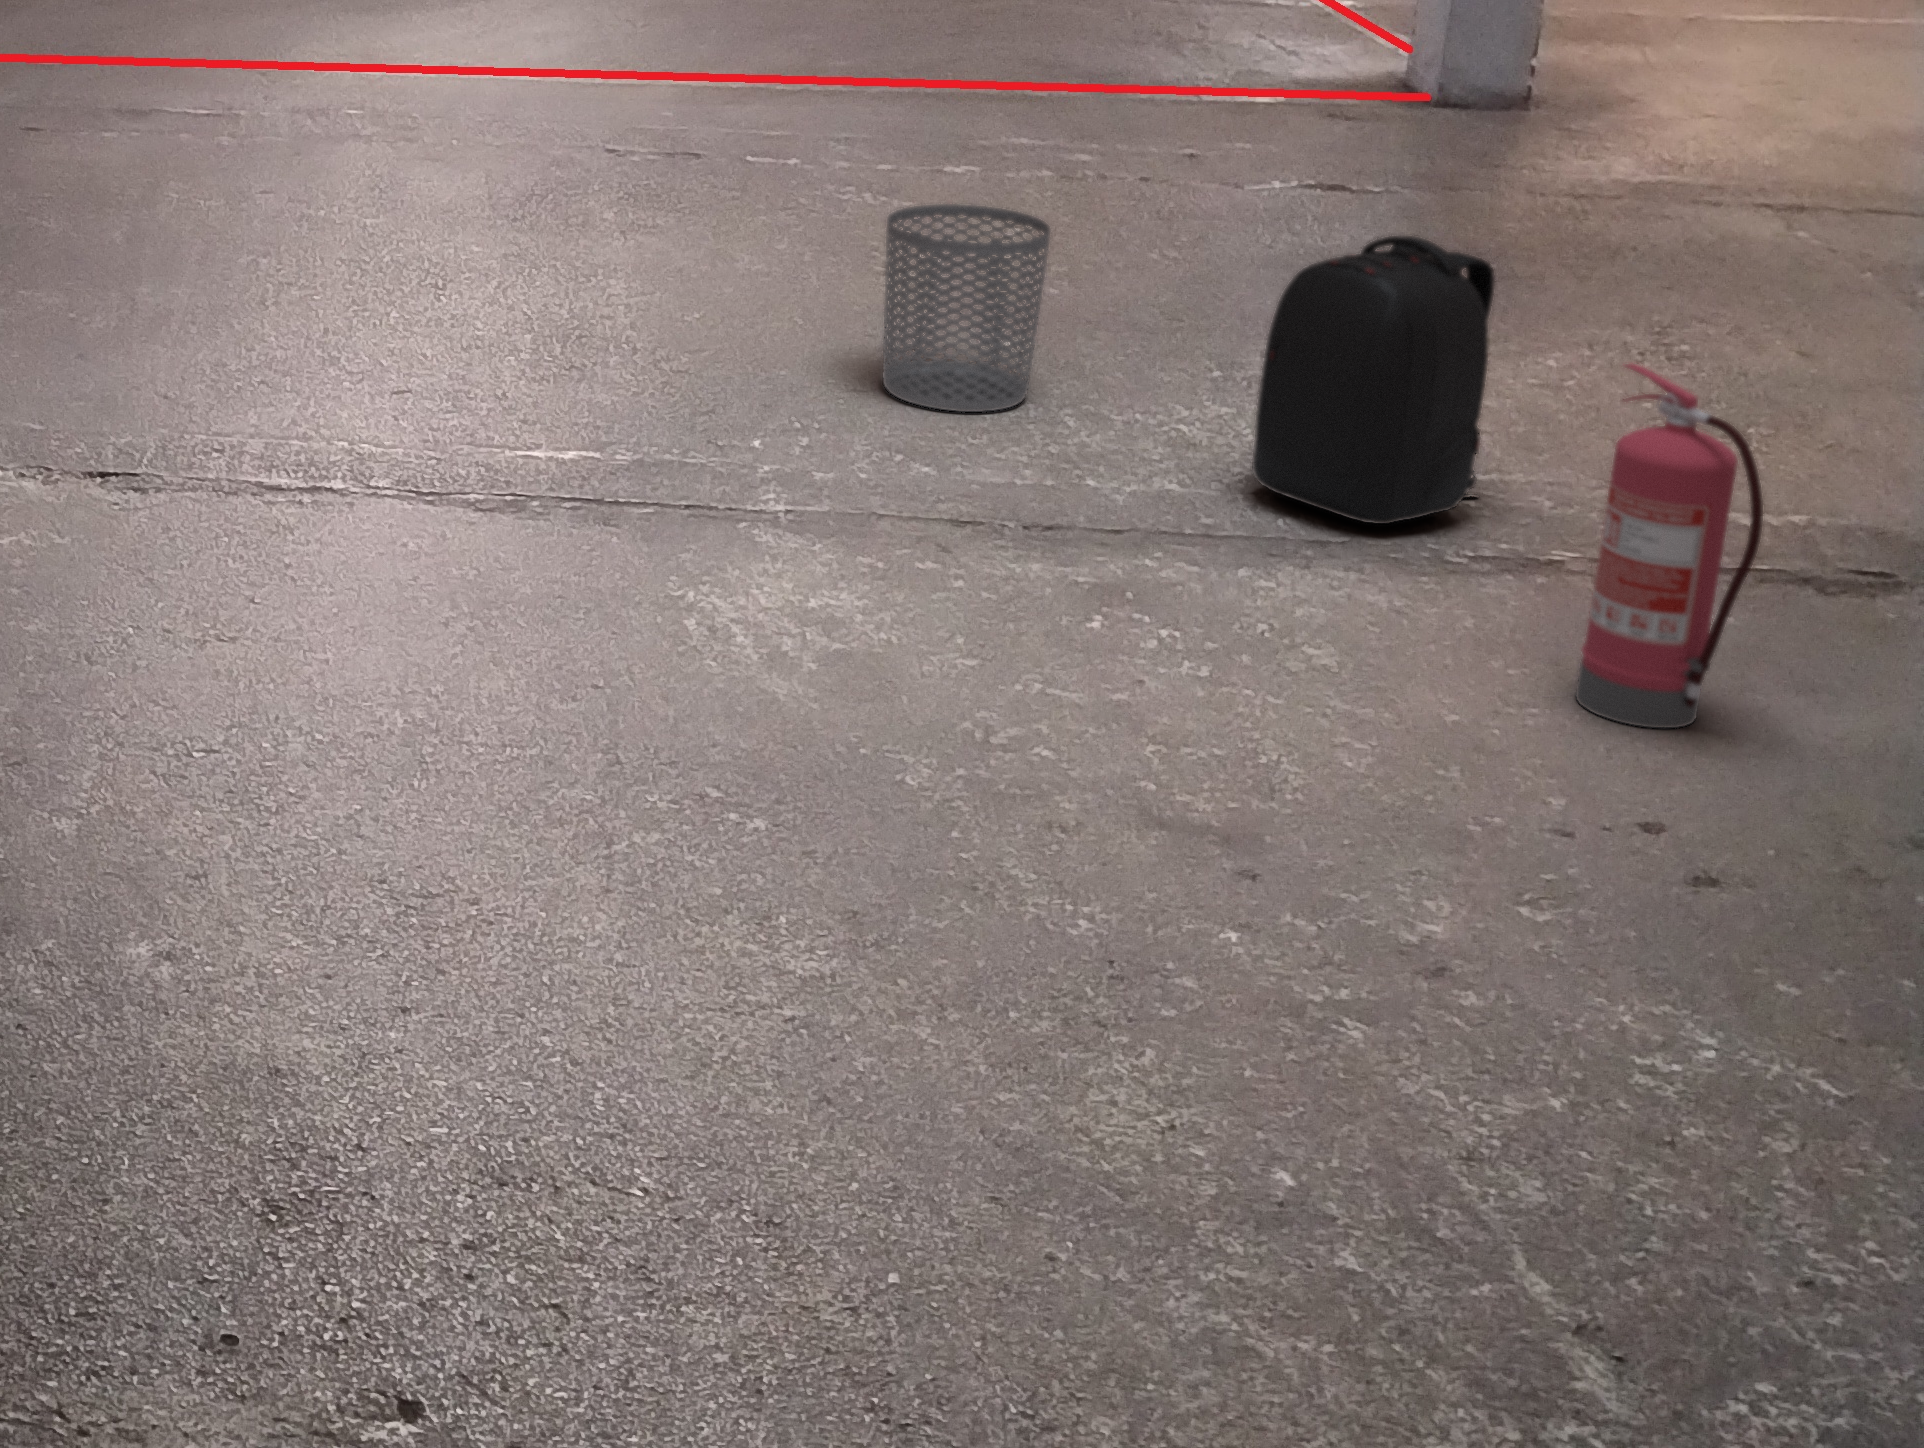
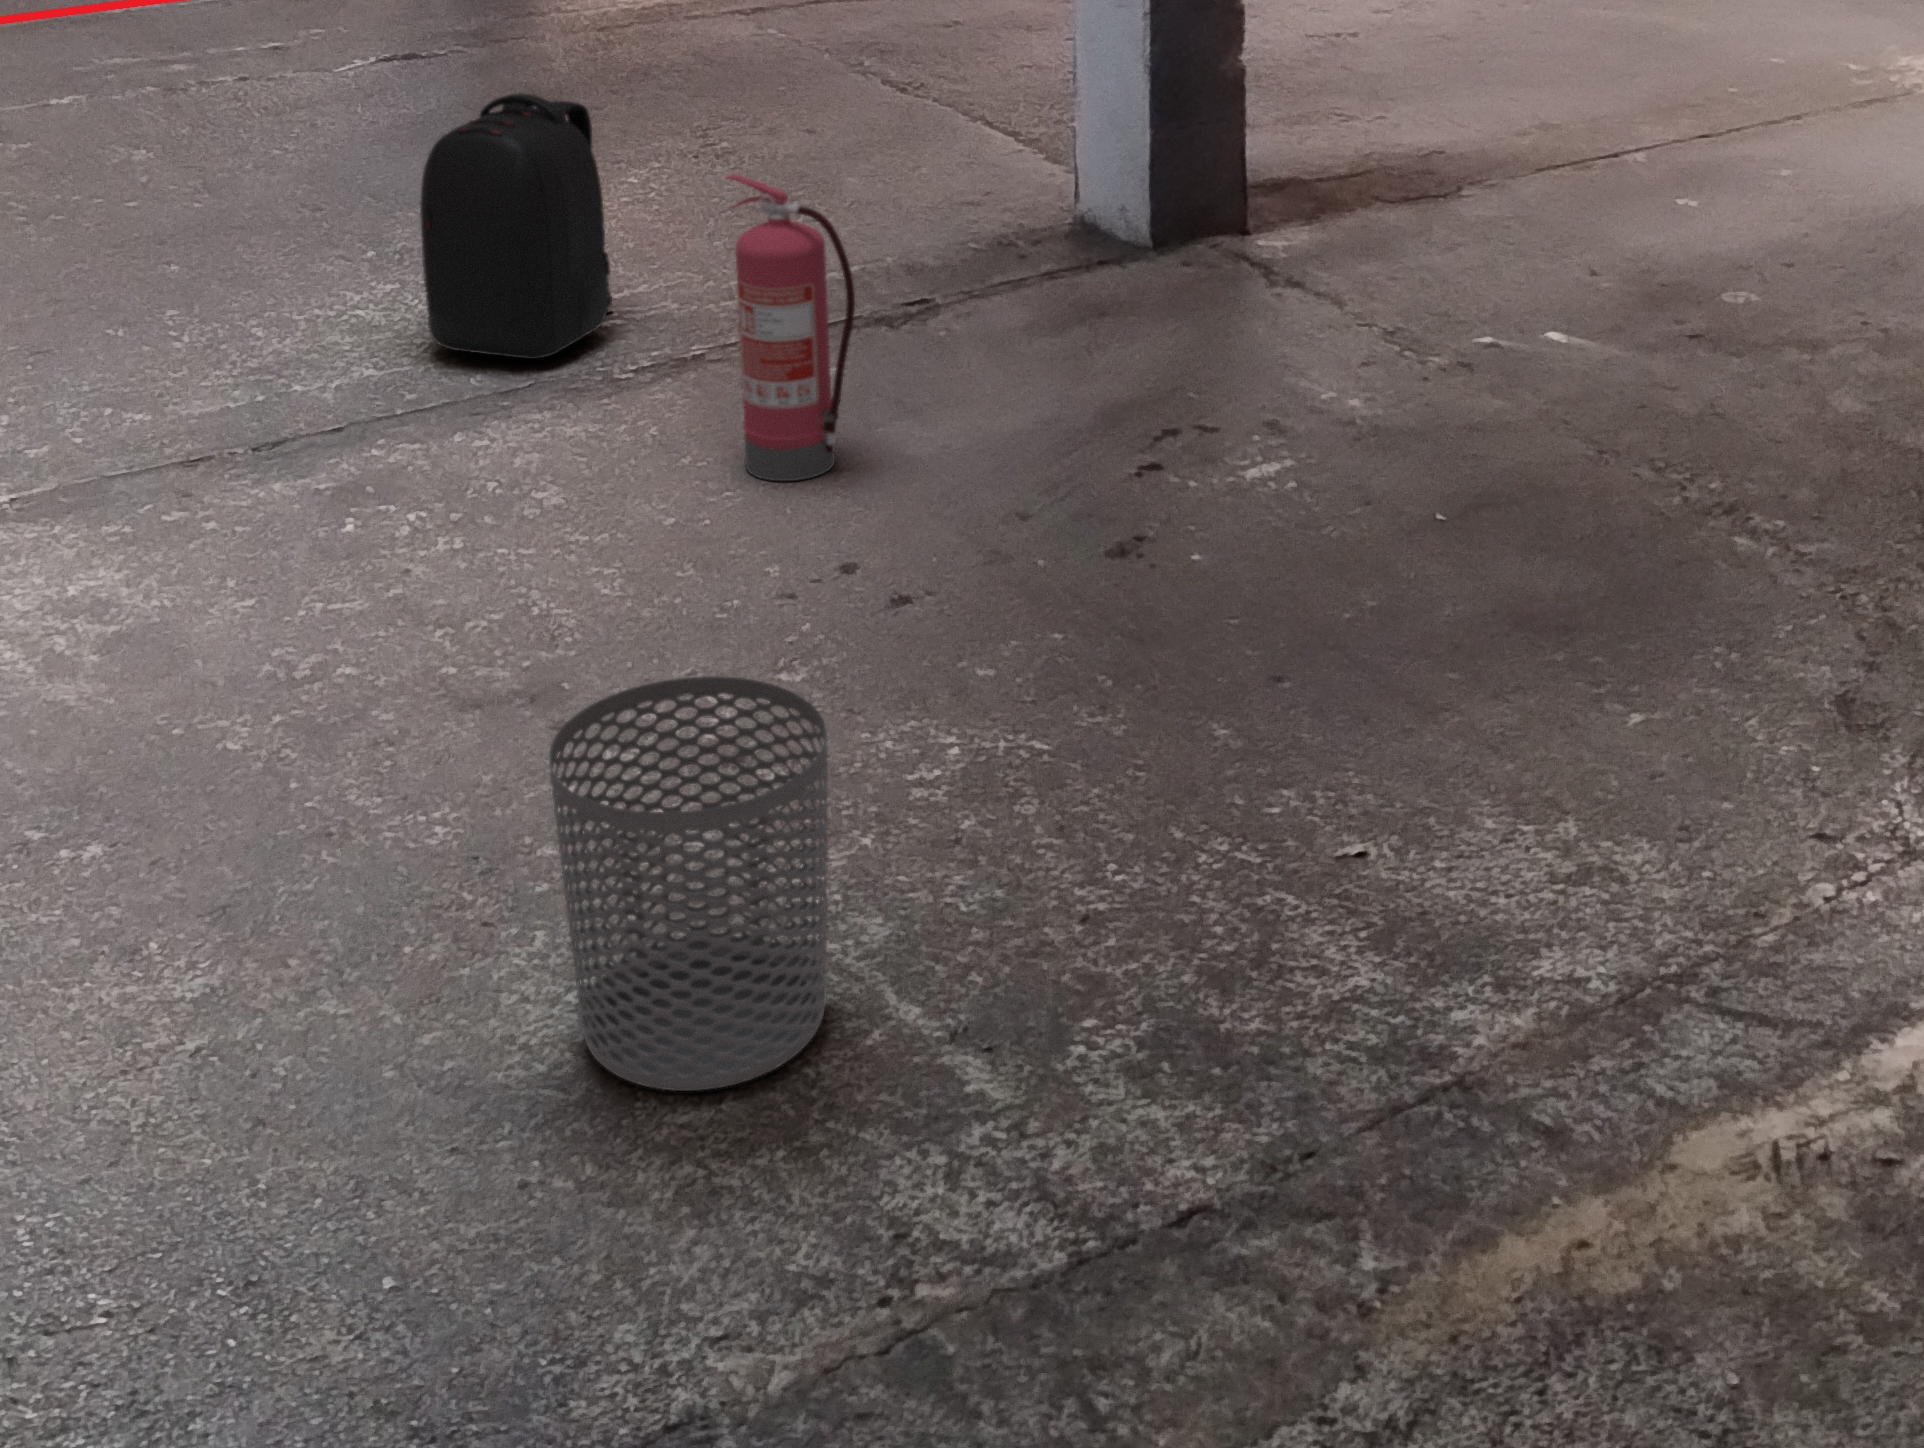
waste bin: present [883,204,1050,412] -> present [549,676,828,1091]

